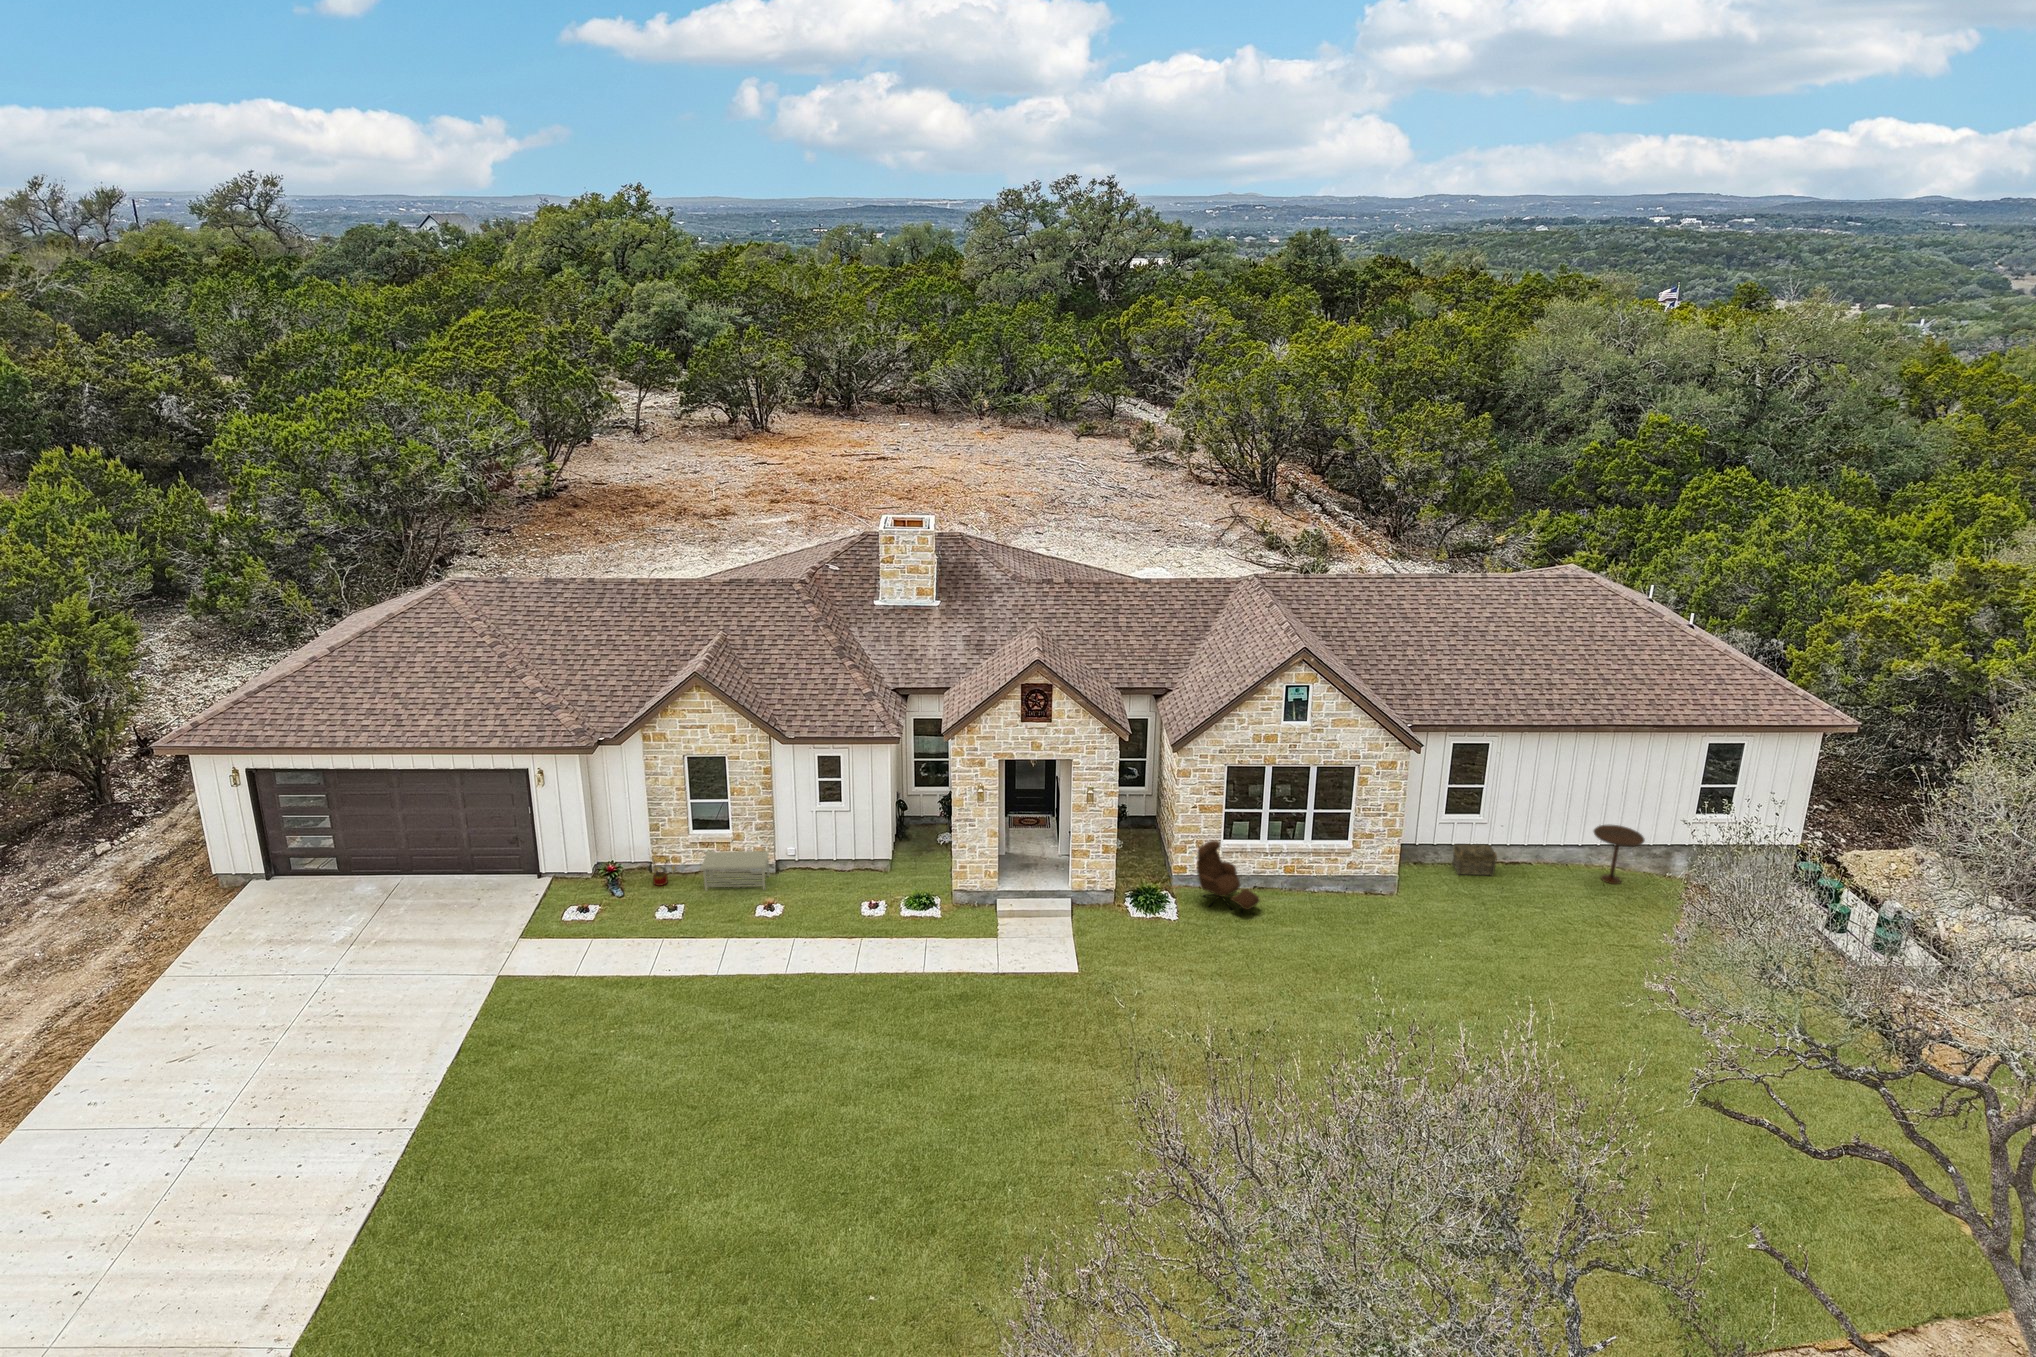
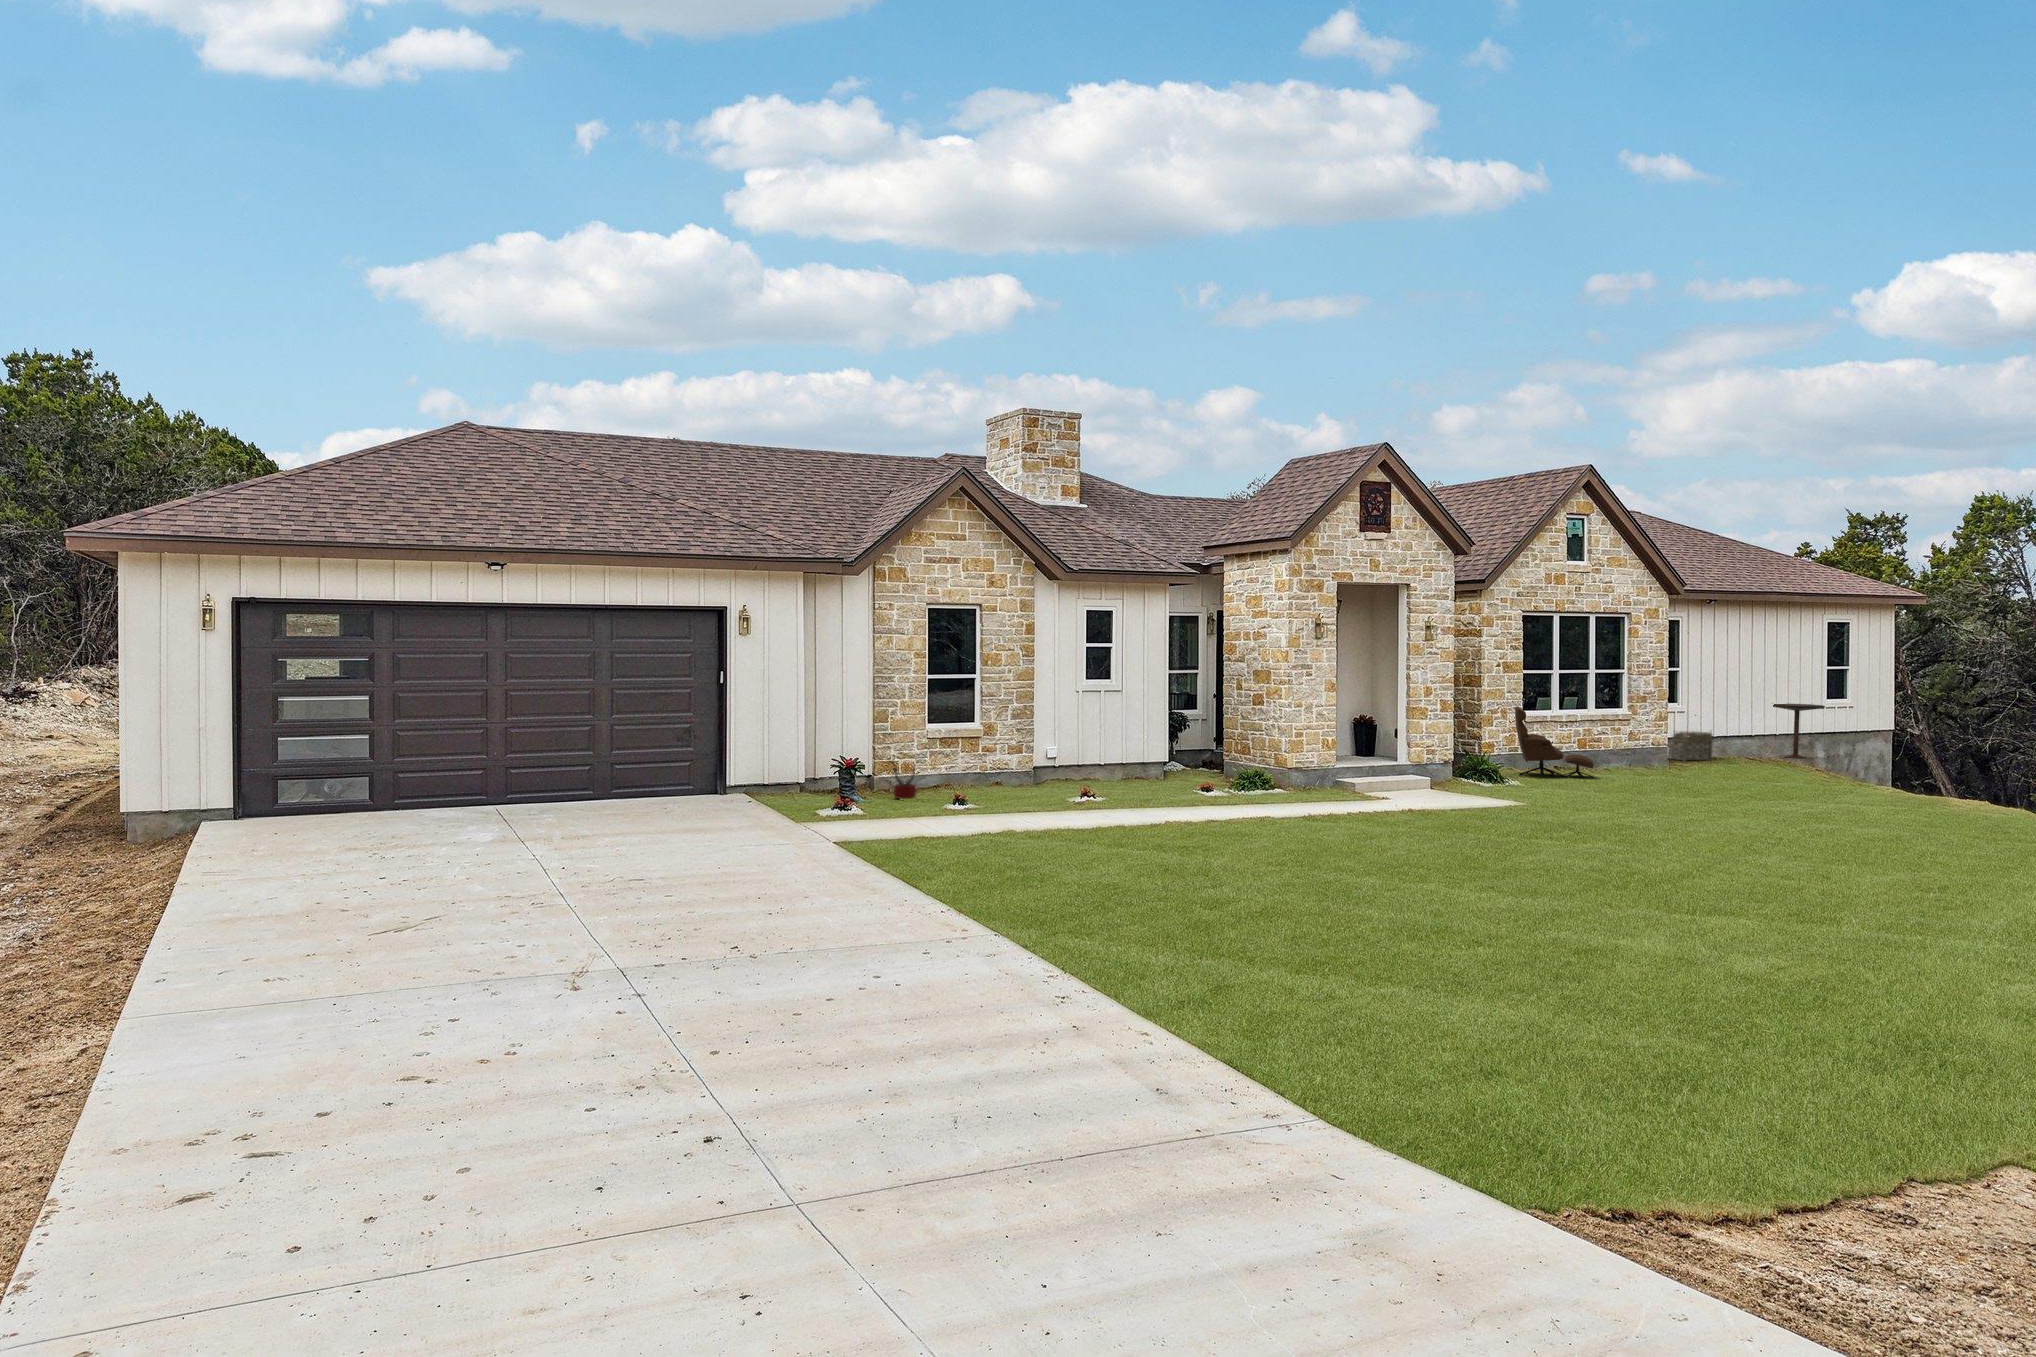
storage bench: present [700,851,769,890] -> none [955,750,1060,799]

